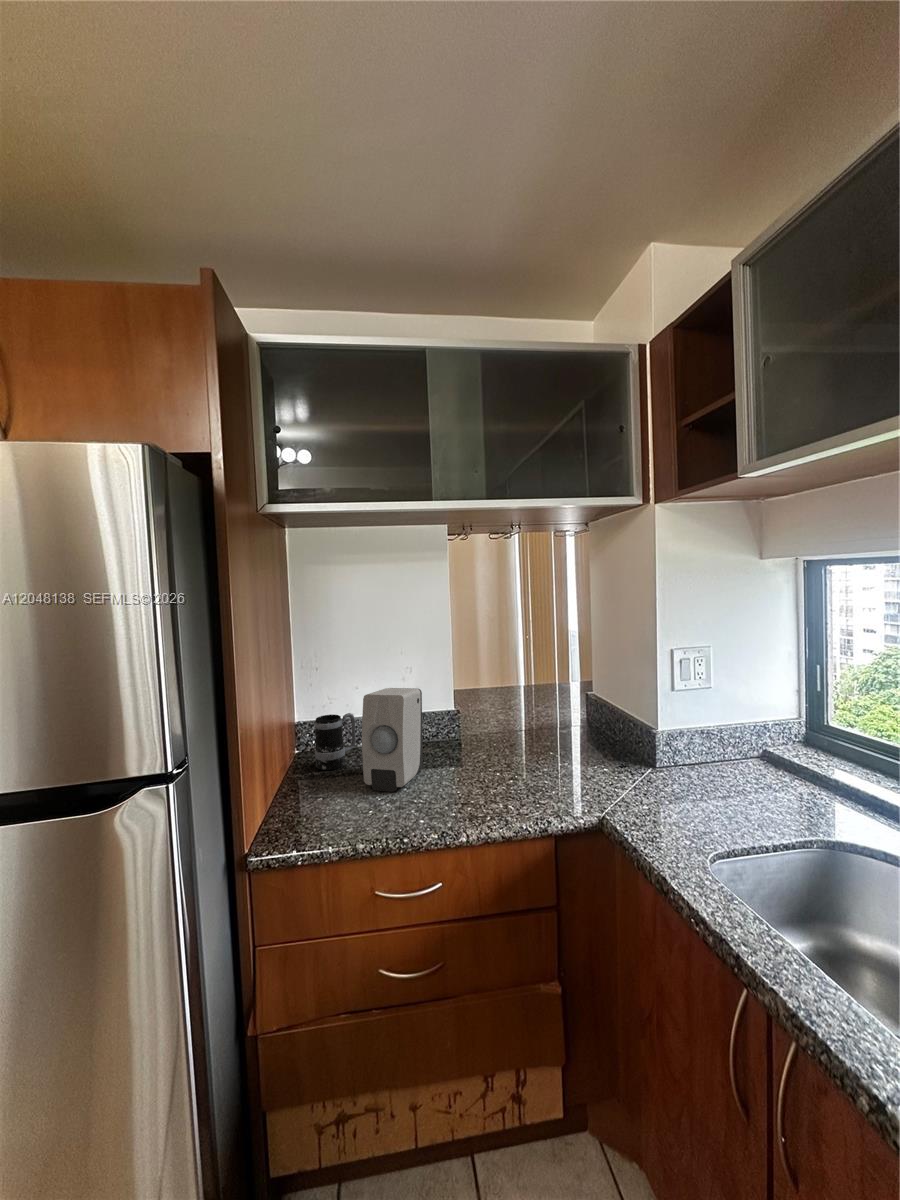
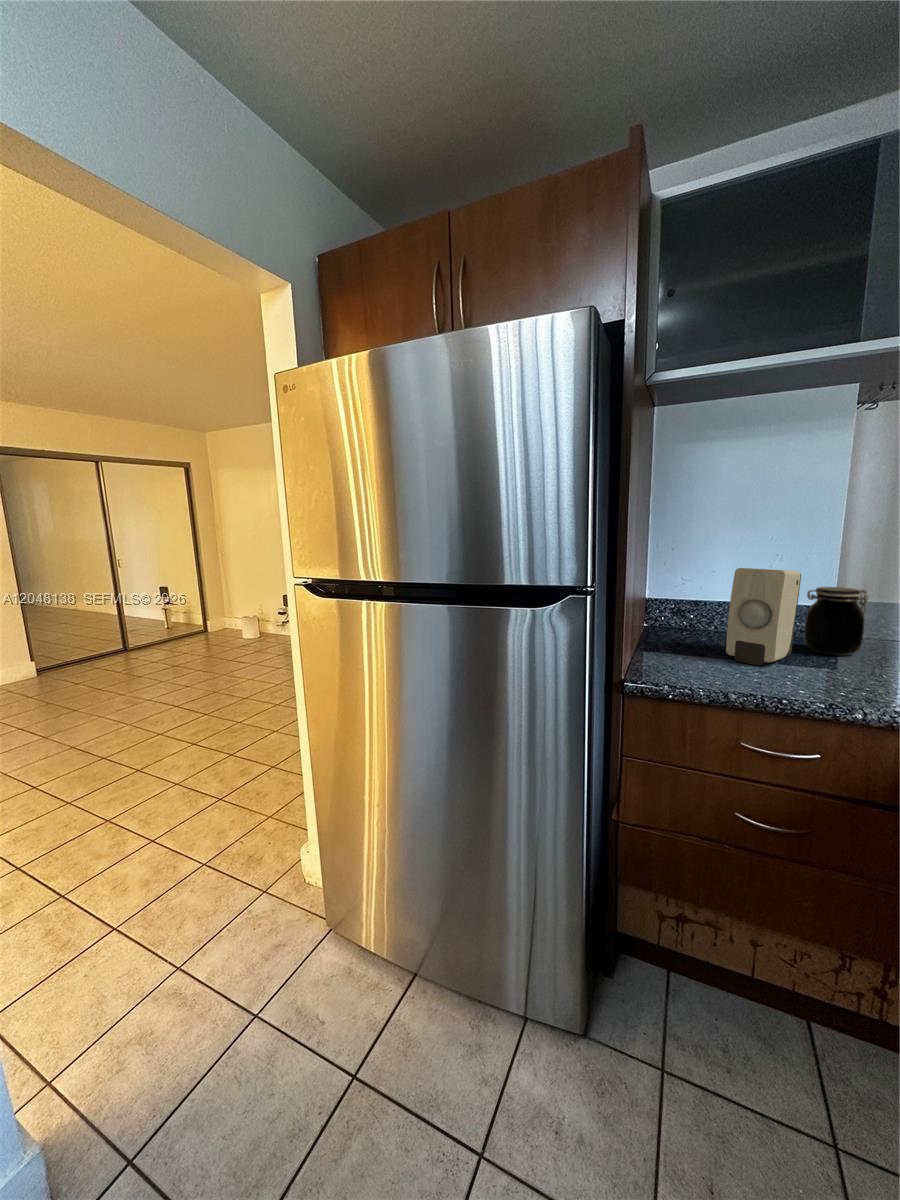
jar: none [431,695,476,761] -> present [804,587,869,656]
mug: present [315,713,356,770] -> none [669,592,713,641]

